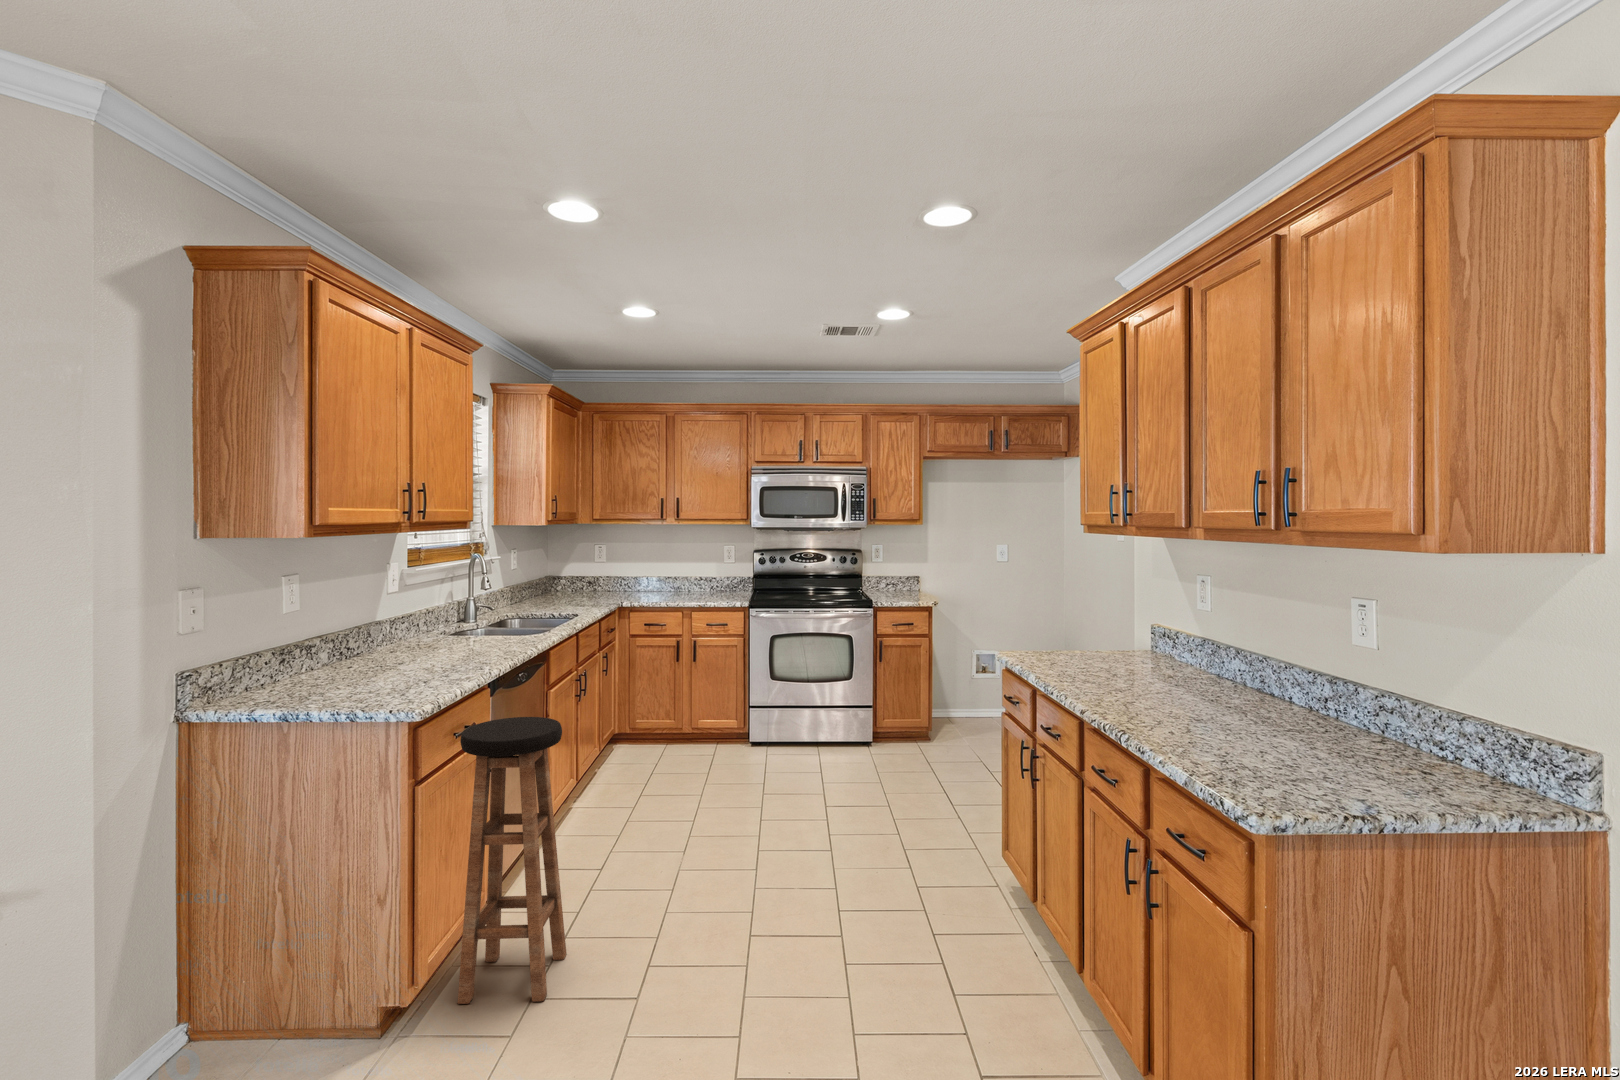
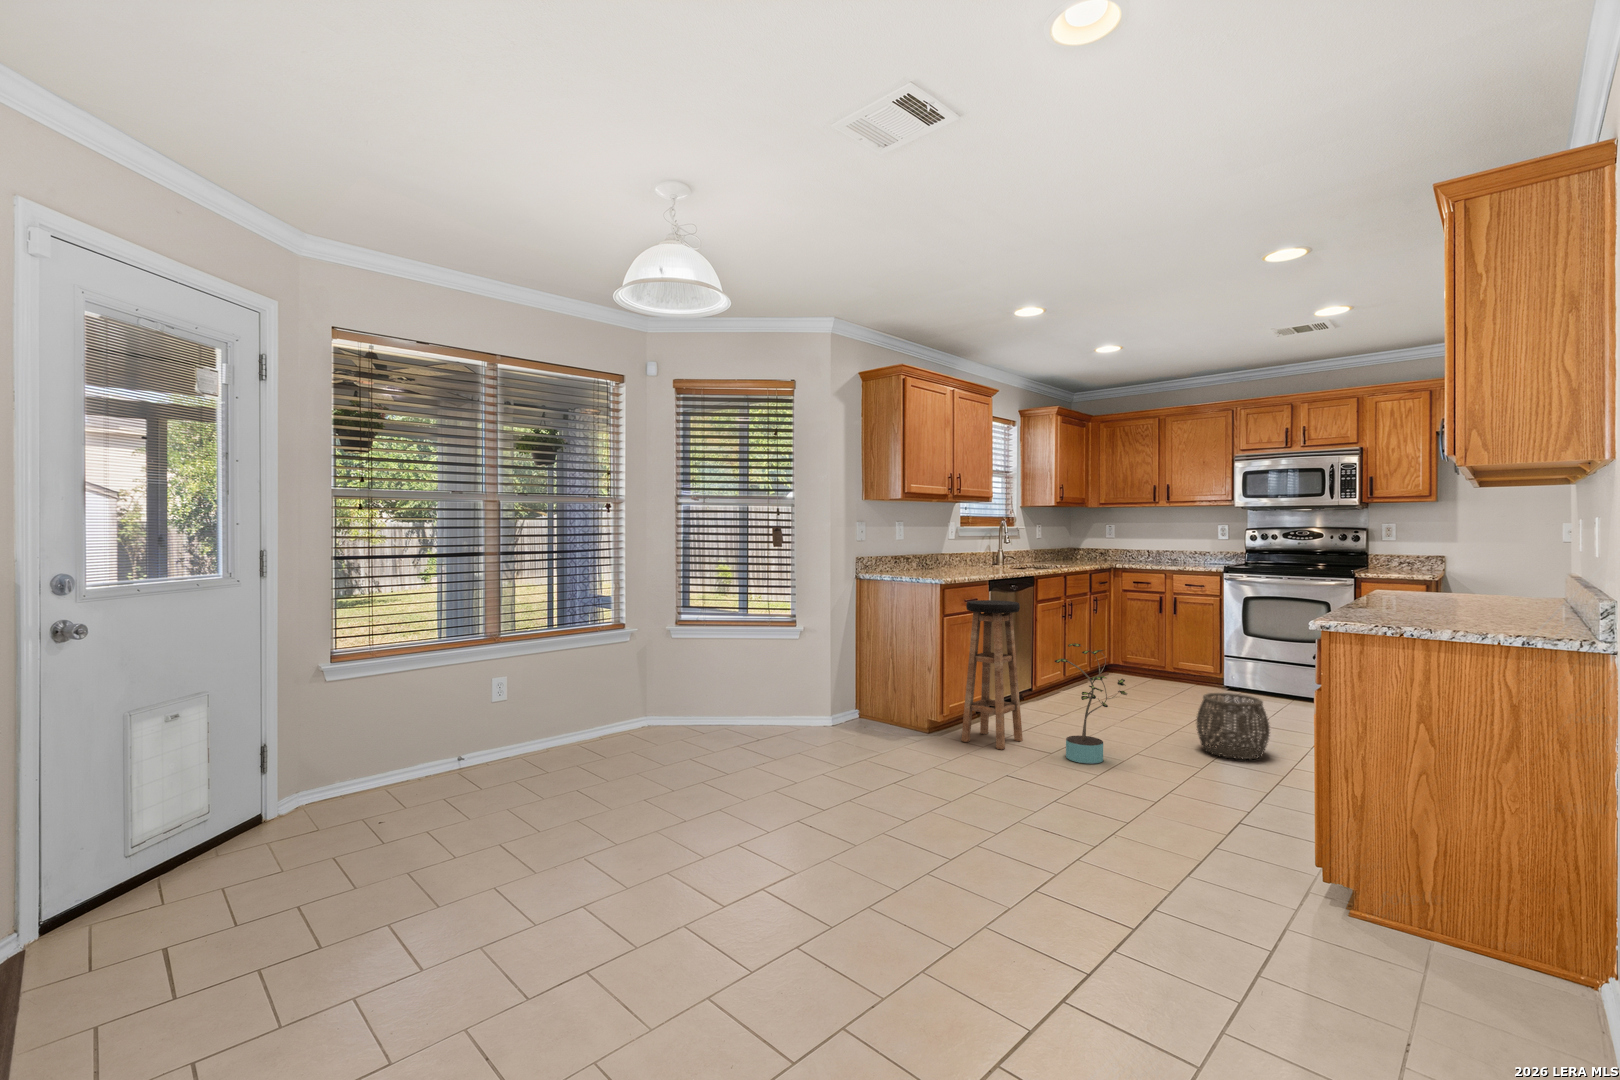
potted plant: none [640,779,749,986] -> present [1055,643,1127,764]
woven basket: none [798,791,884,891] -> present [1196,693,1270,759]

